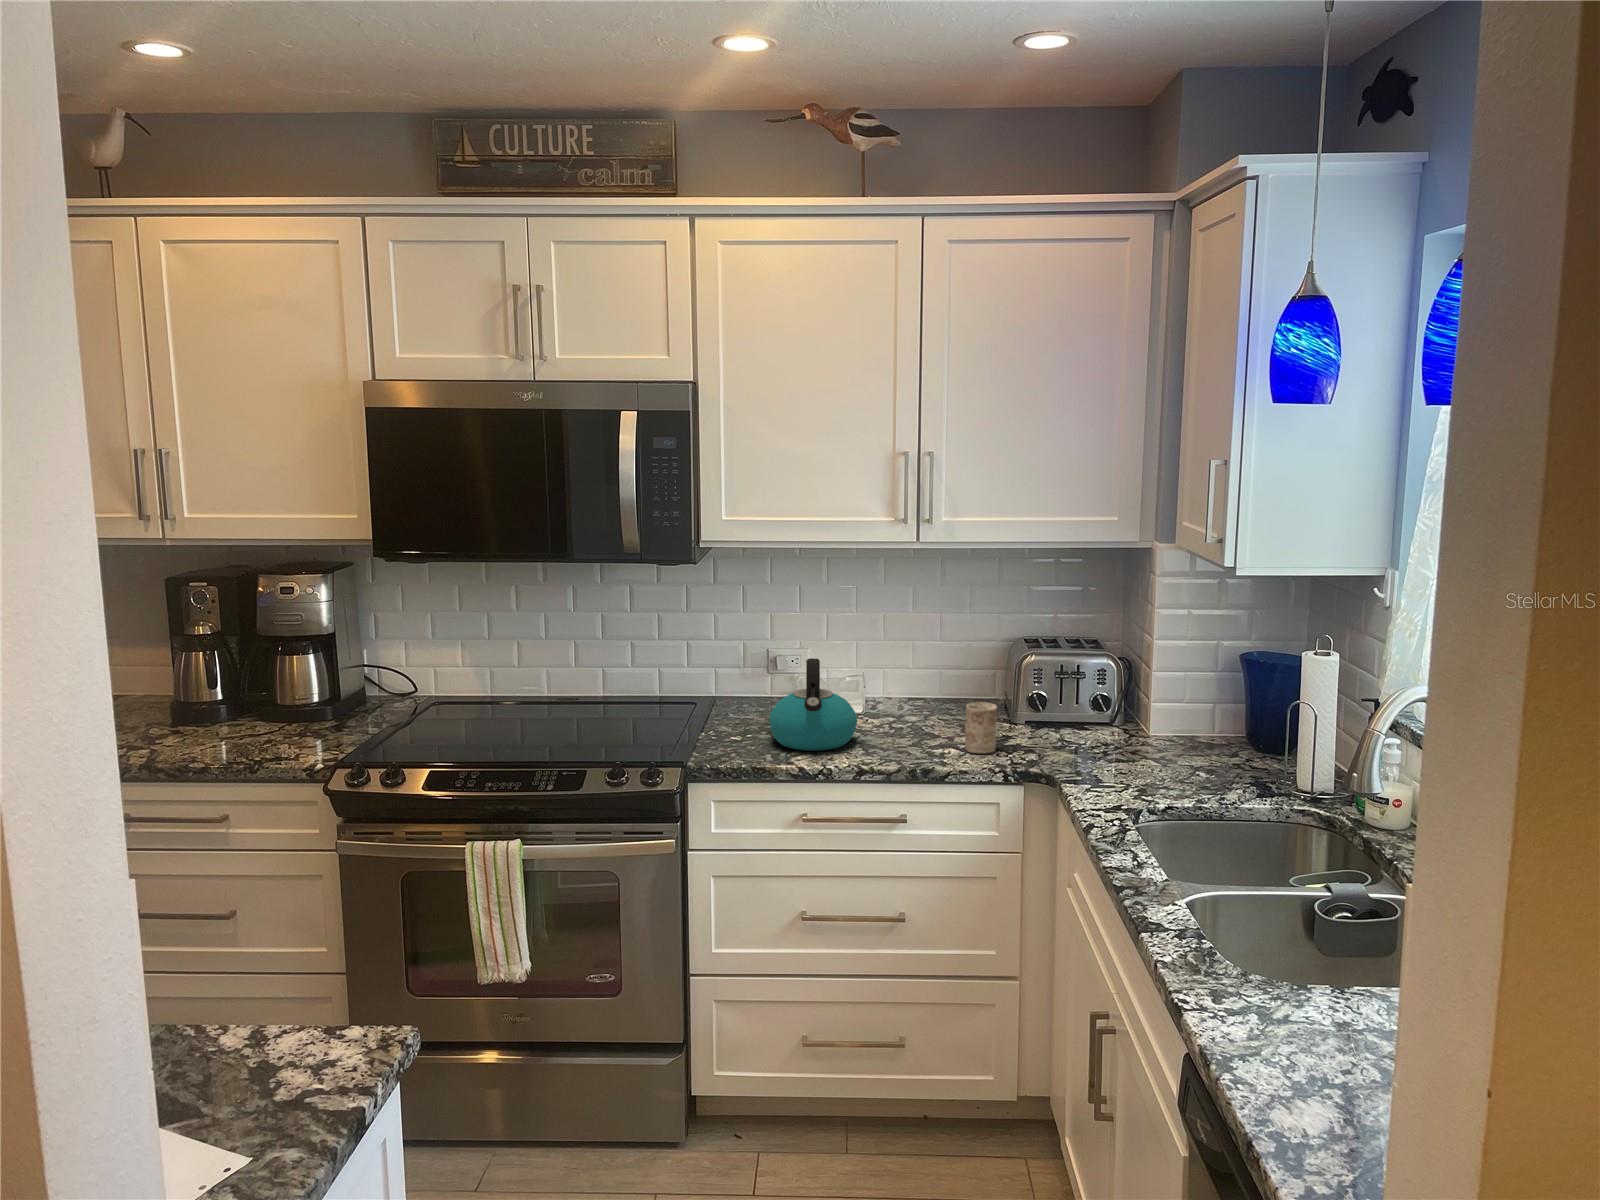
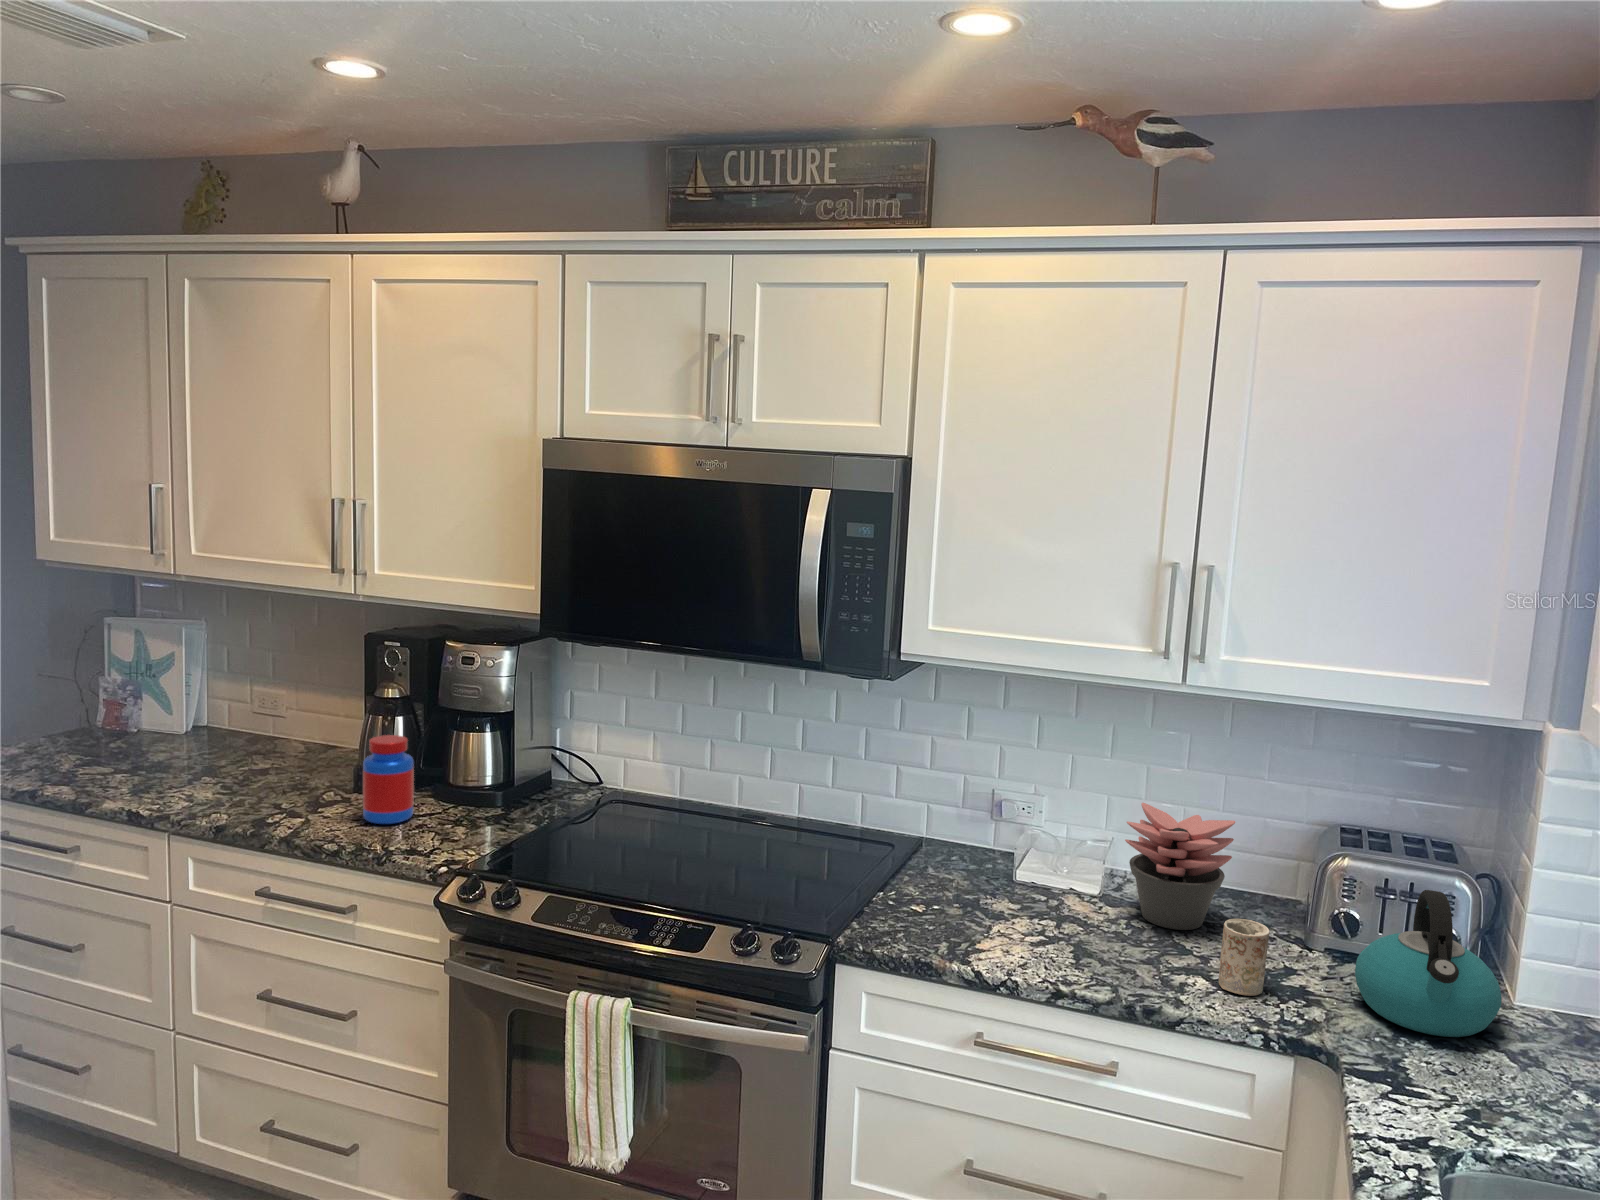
succulent plant: none [882,639,957,726] -> present [1125,803,1235,930]
kettle: present [769,658,857,751] -> present [1355,890,1502,1037]
jar: none [203,666,255,748] -> present [363,735,414,824]

